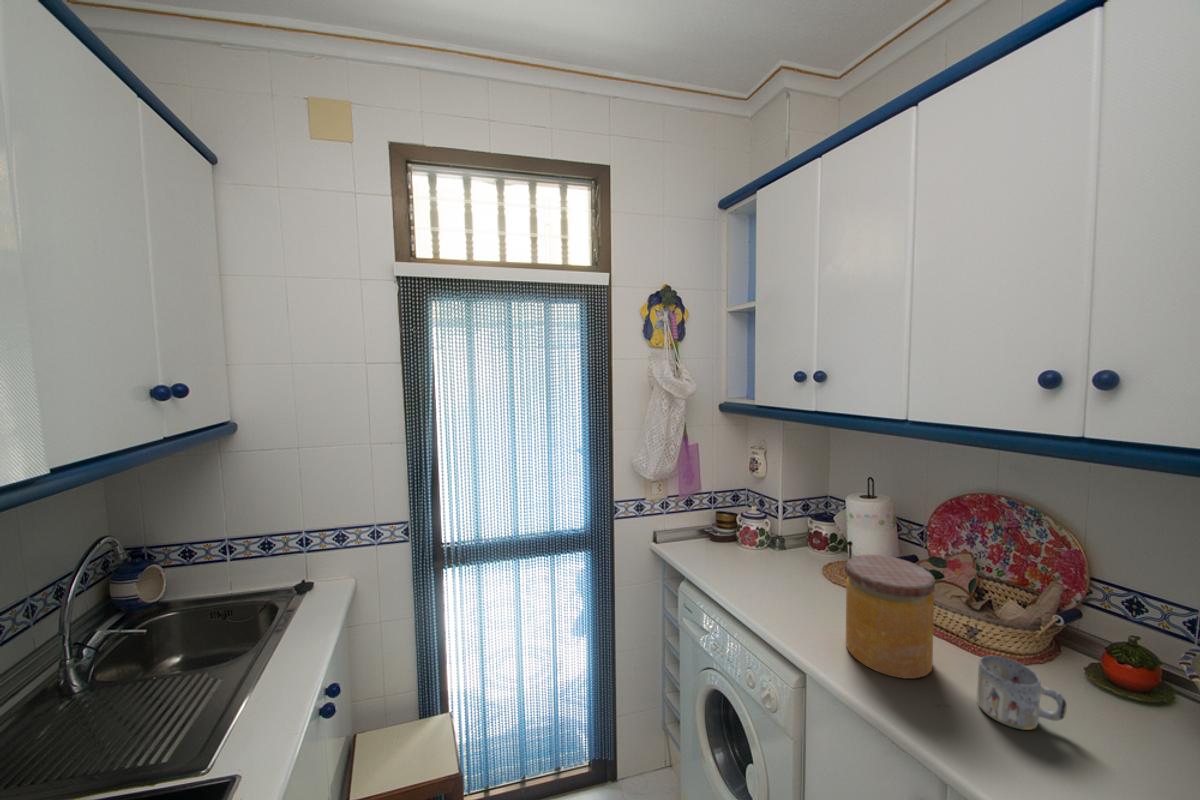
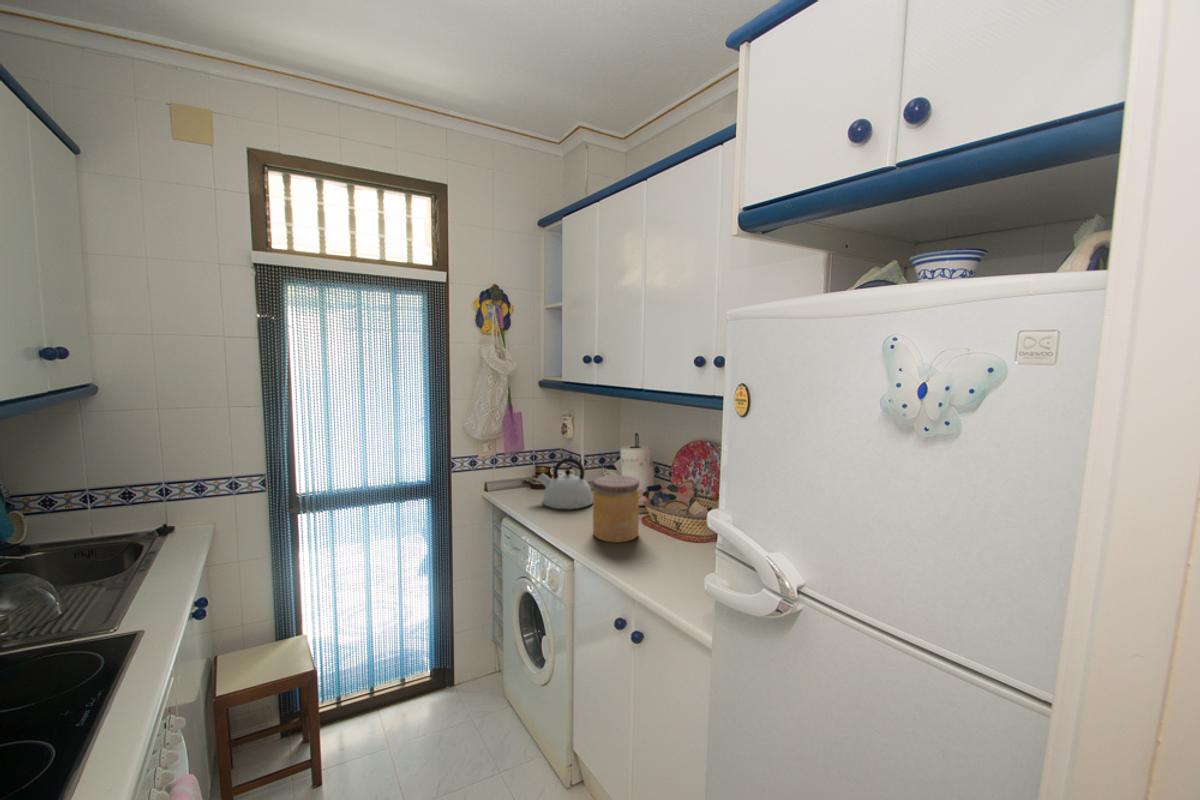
kettle: none [728,510,810,586] -> present [537,458,593,509]
mug: present [977,655,1067,730] -> none [650,521,686,554]

